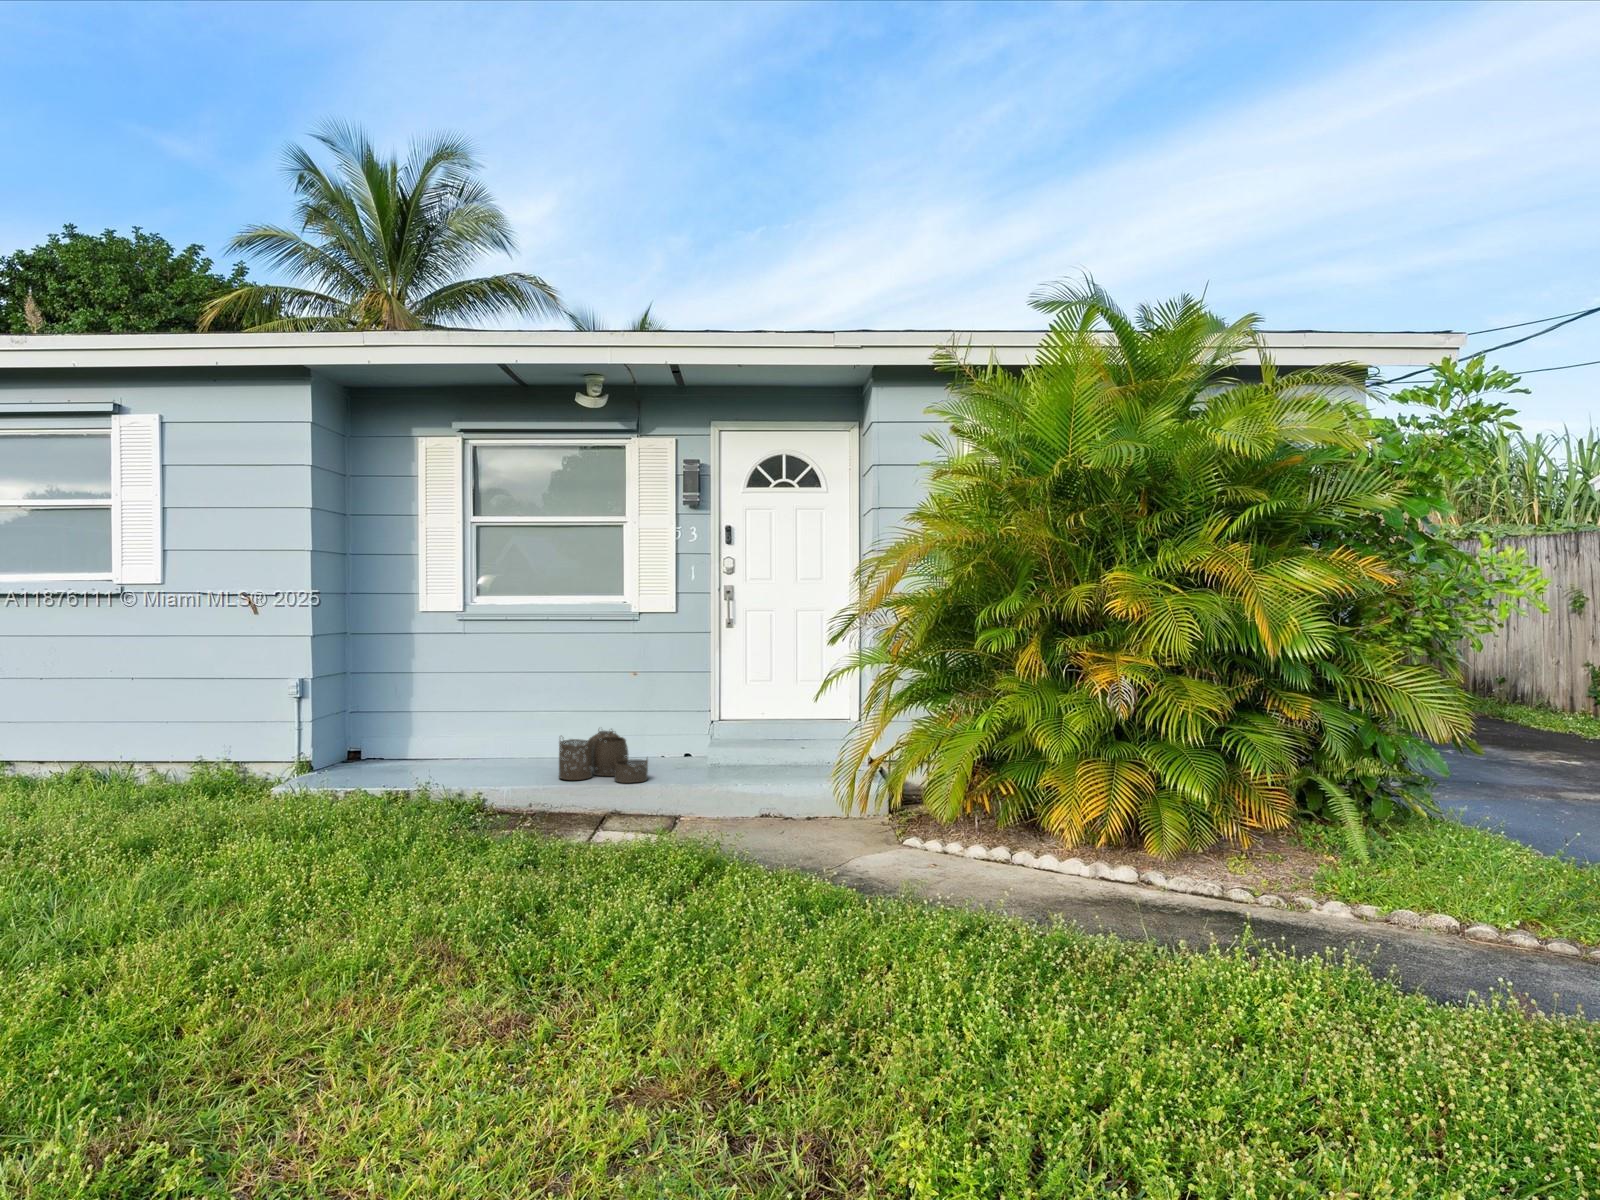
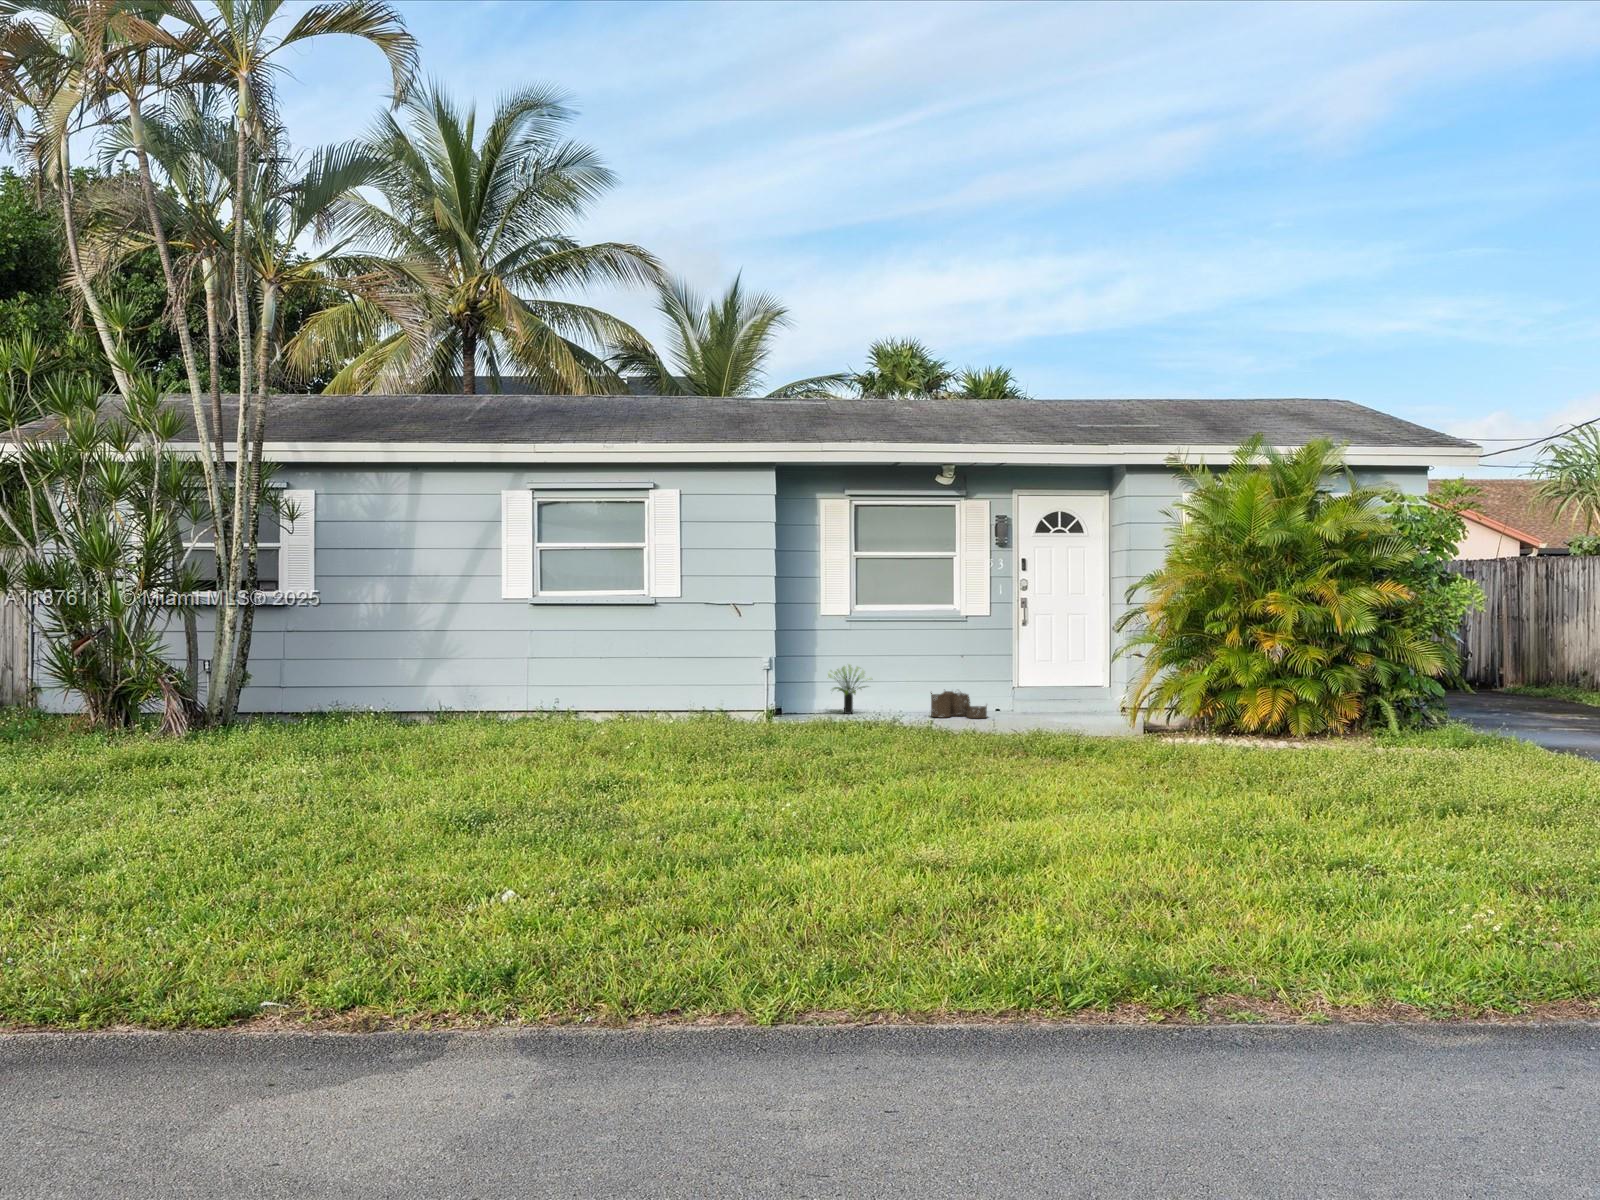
potted plant: none [400,689,479,769] -> present [828,664,872,714]

